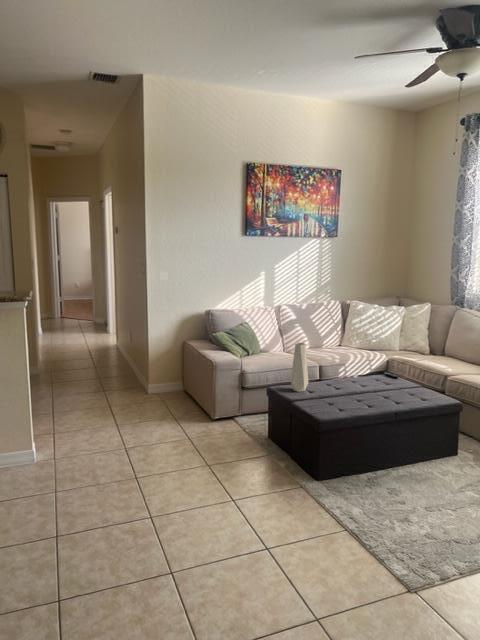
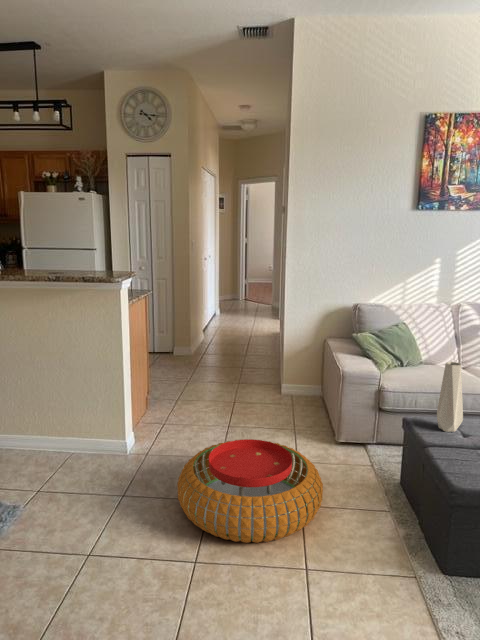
pouf: none [109,421,226,497] -> present [177,439,323,543]

